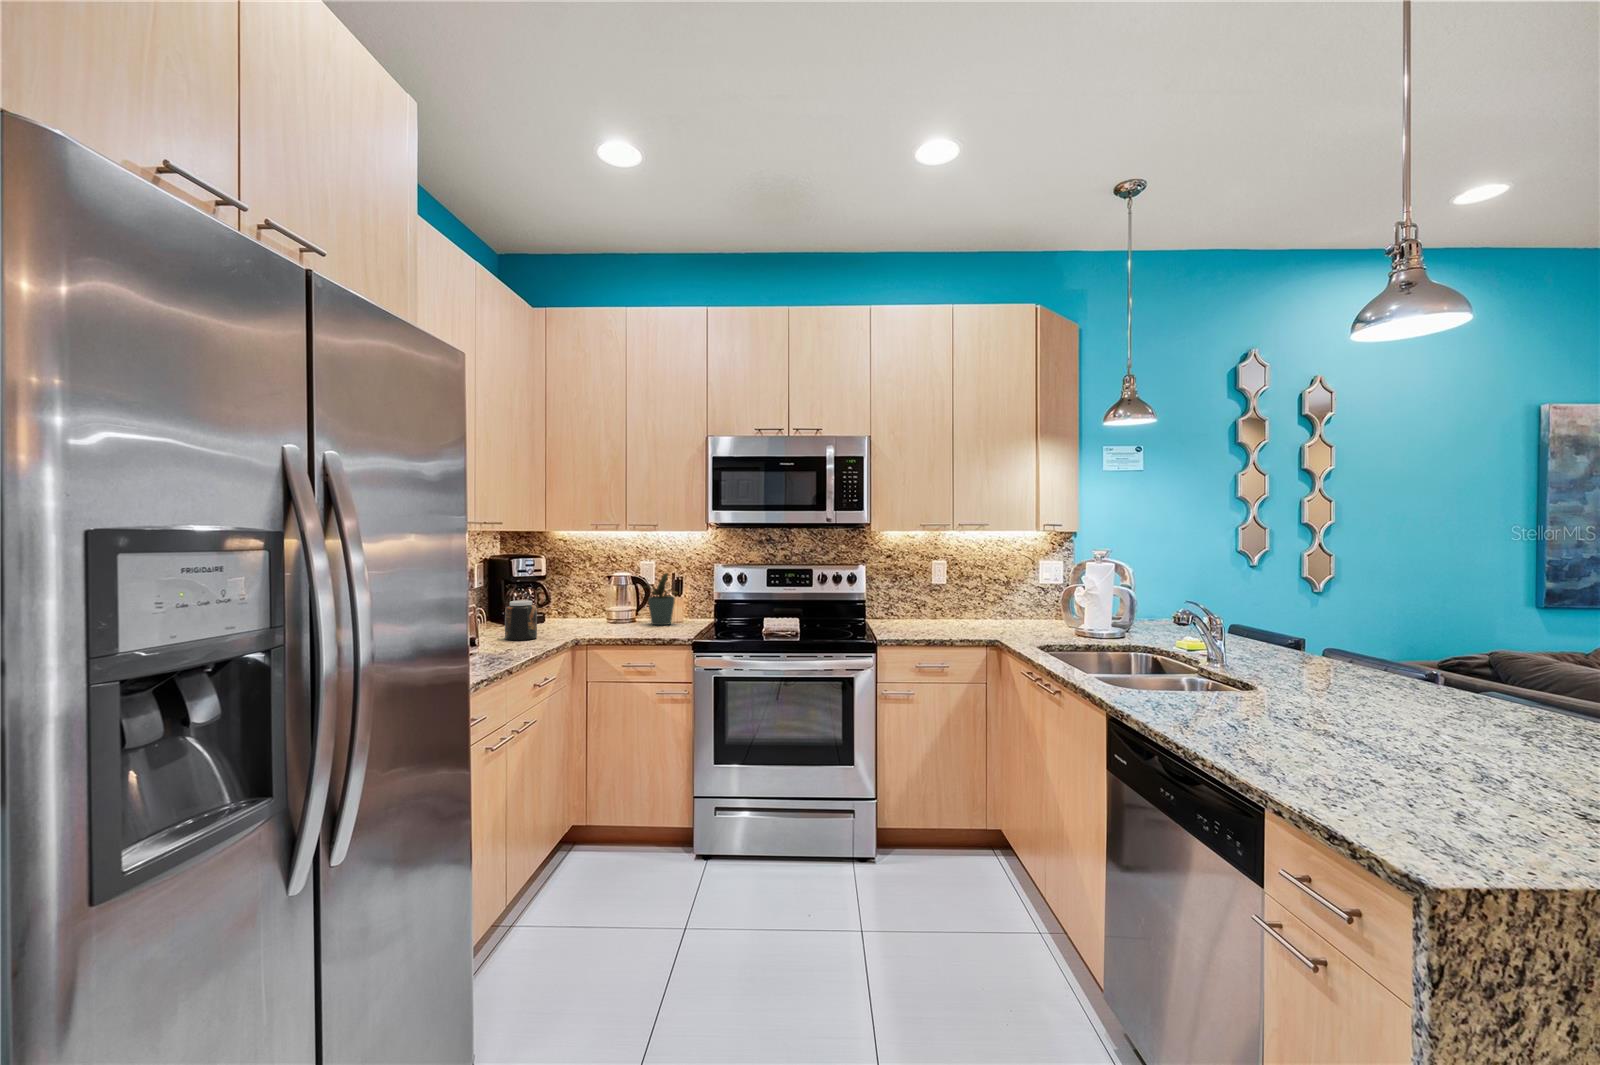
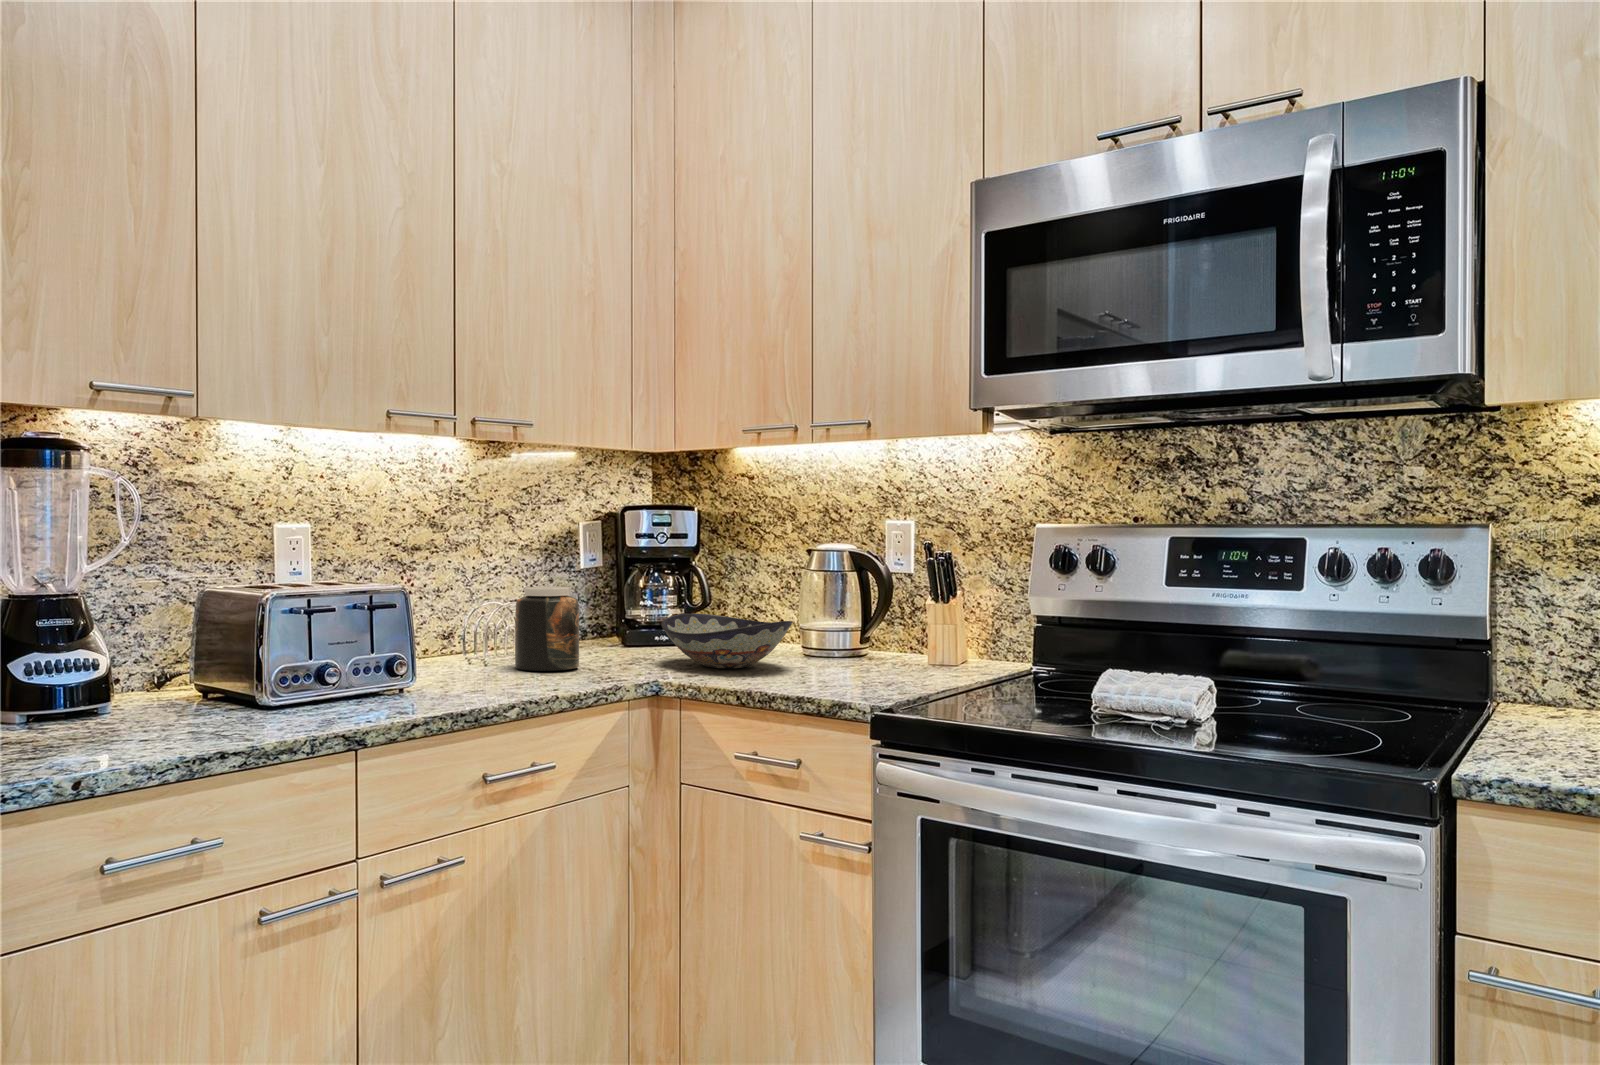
potted plant: present [645,574,676,625] -> none [859,544,945,671]
decorative bowl: none [561,608,625,631] -> present [661,614,792,668]

